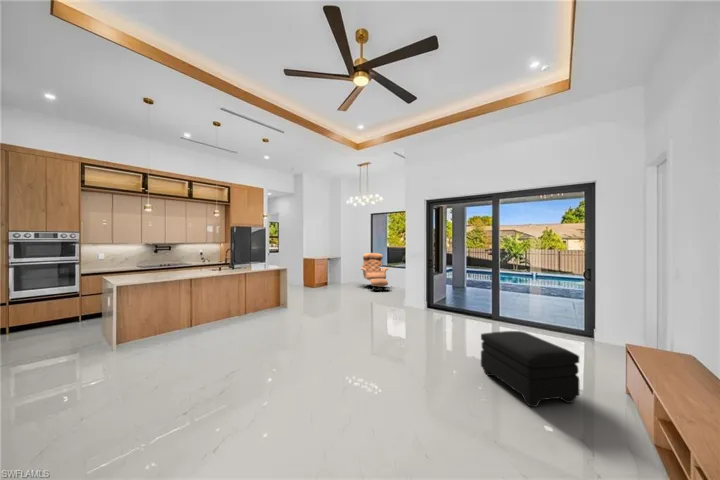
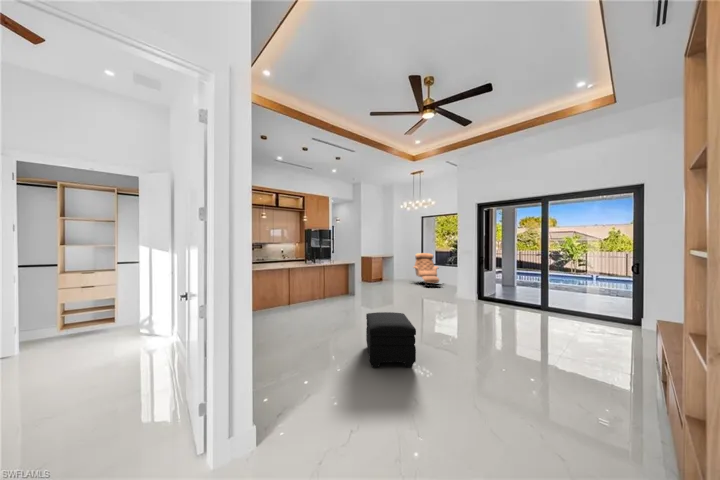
ottoman: present [481,331,579,407] -> present [366,312,416,368]

